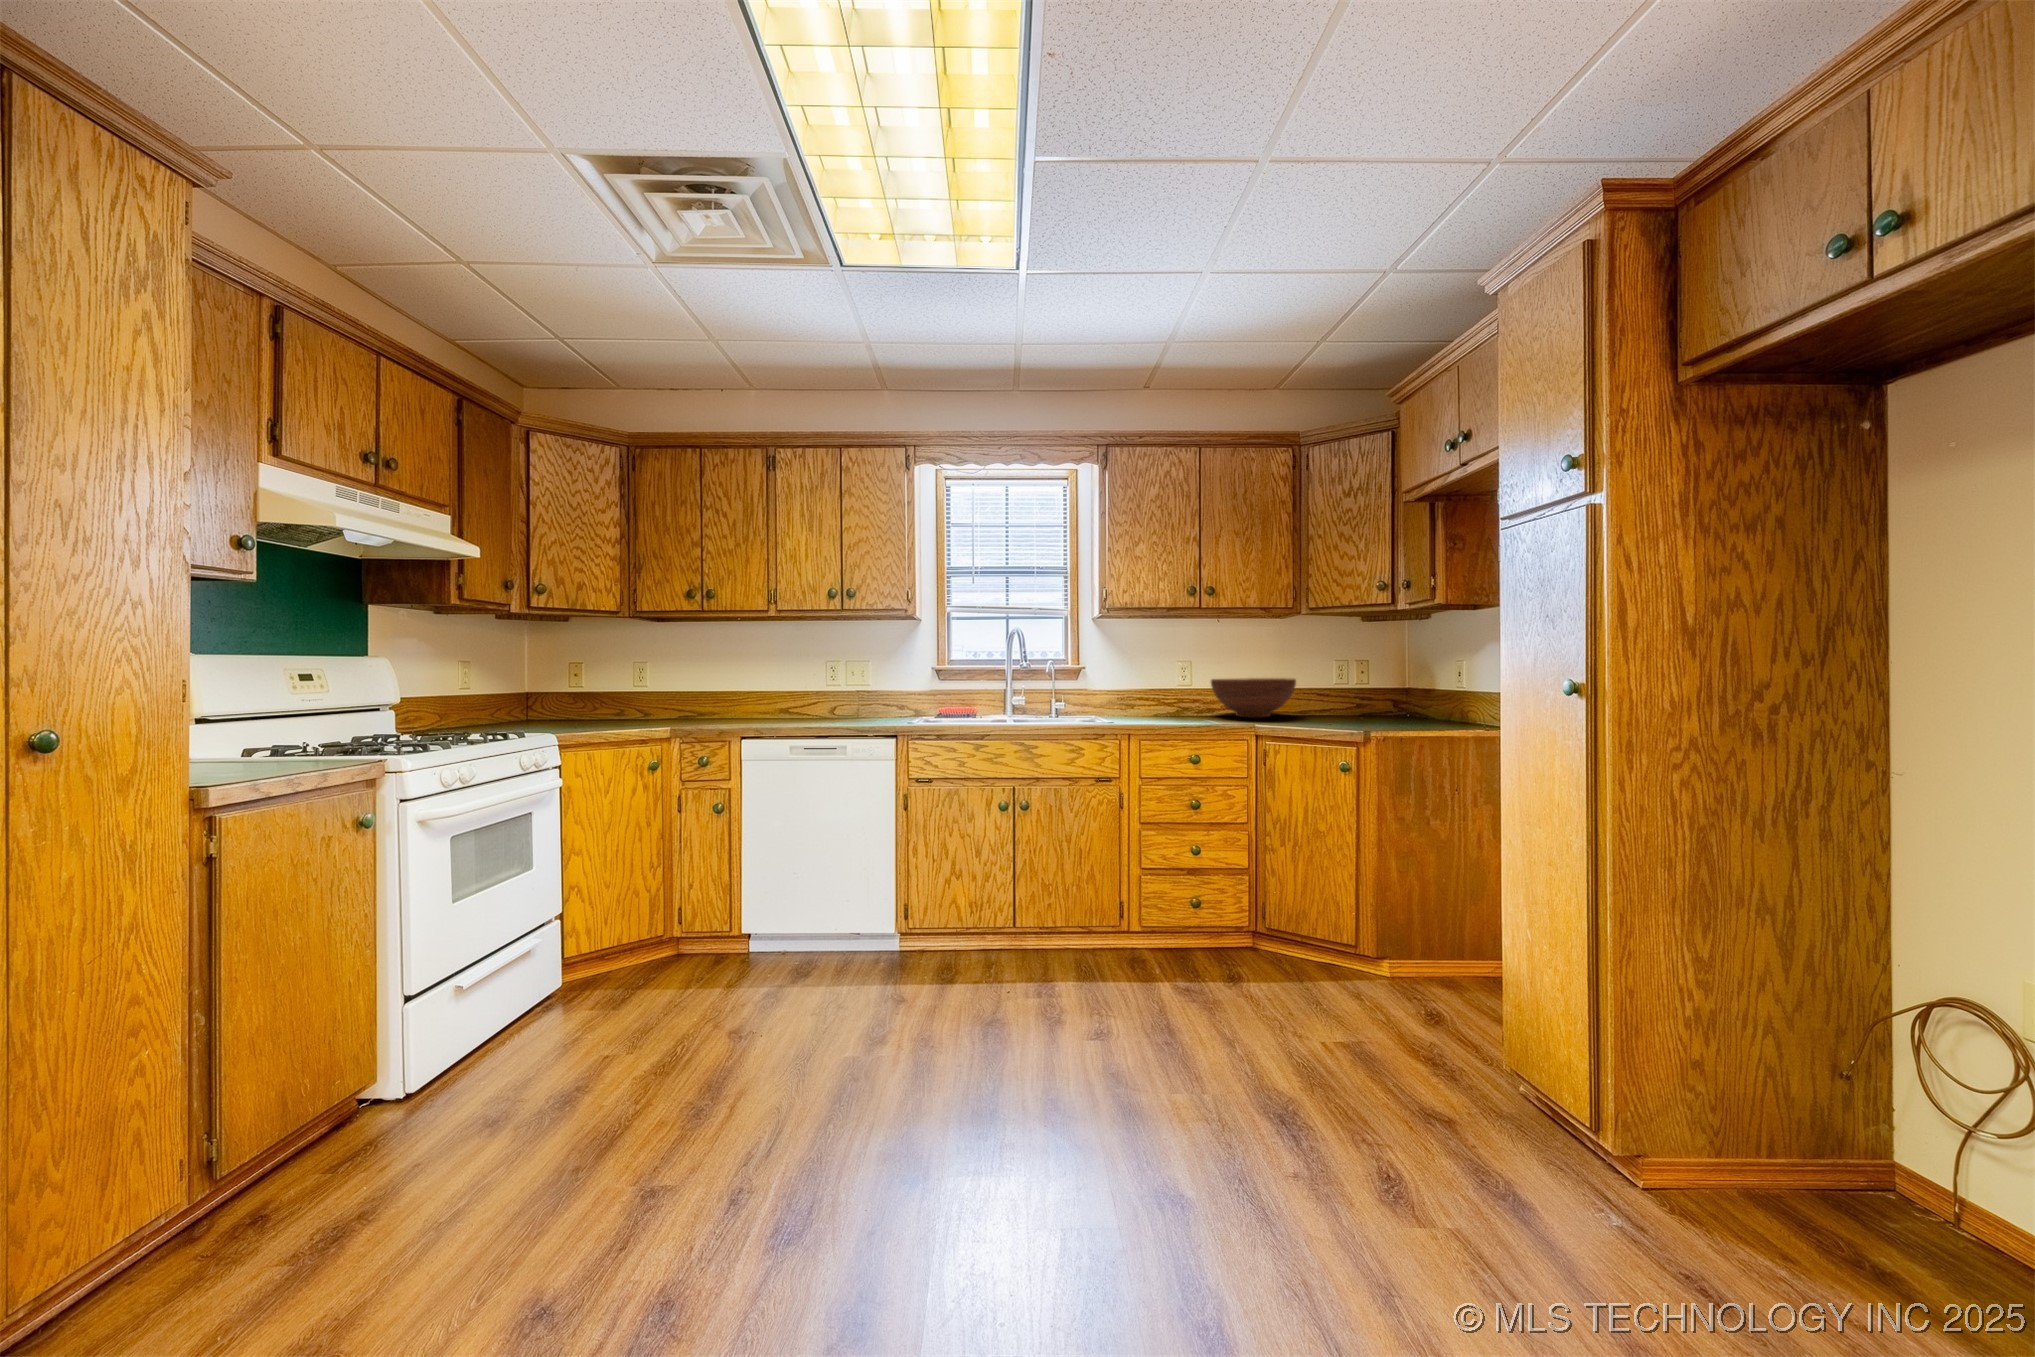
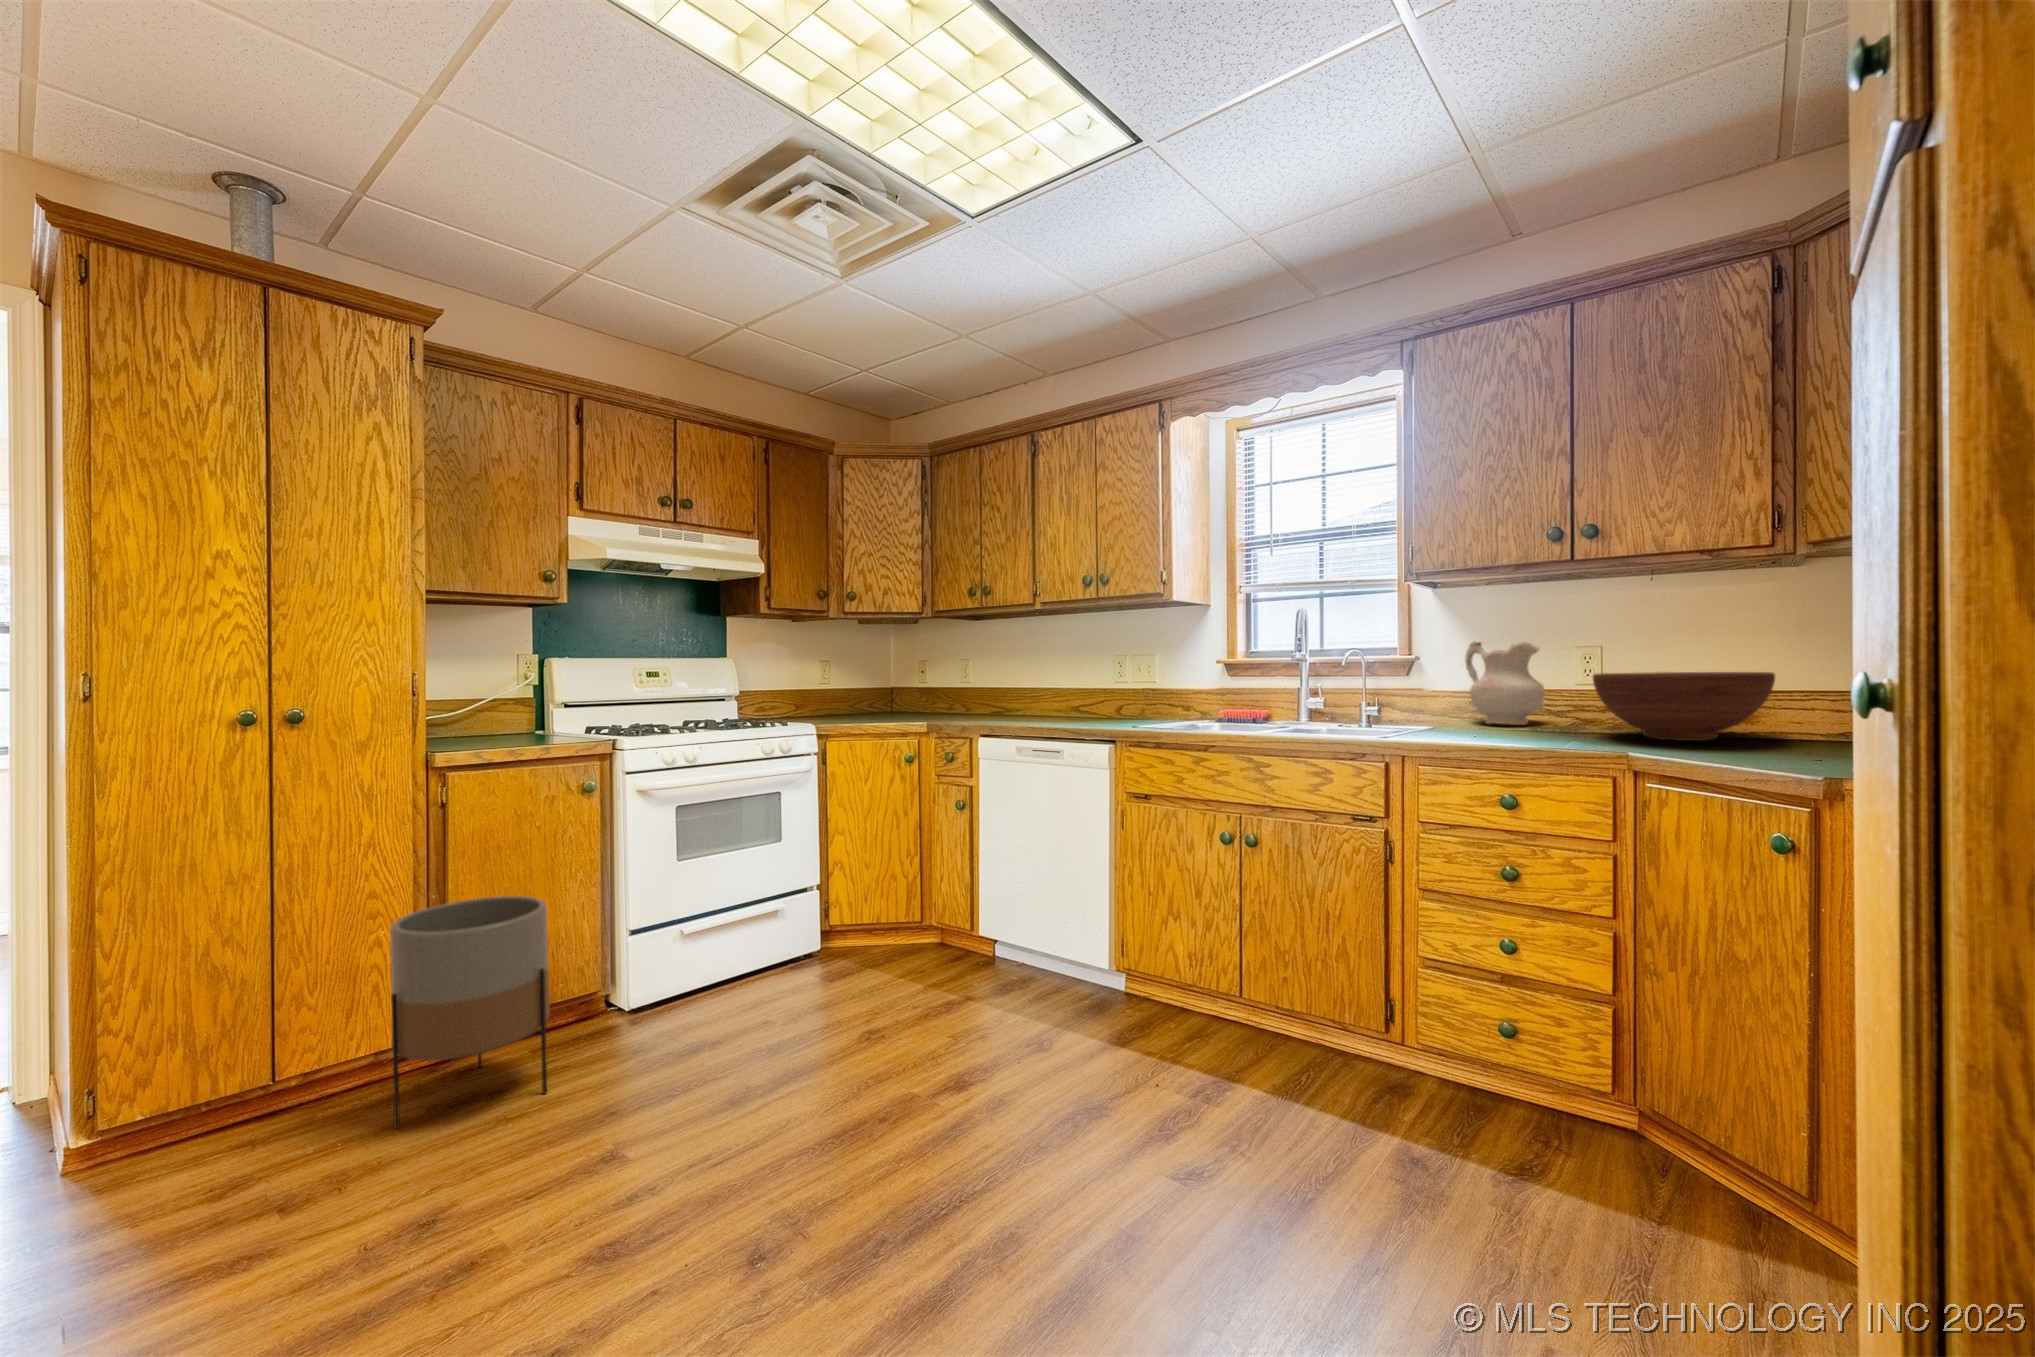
ceramic pitcher: none [1121,657,1170,713] -> present [1465,642,1545,725]
planter: none [195,956,429,1285] -> present [390,896,550,1128]

